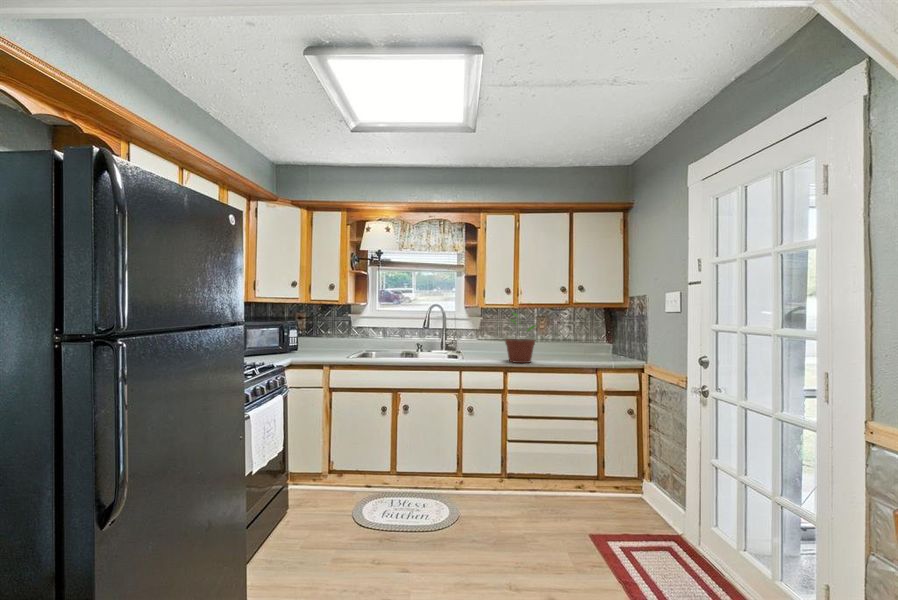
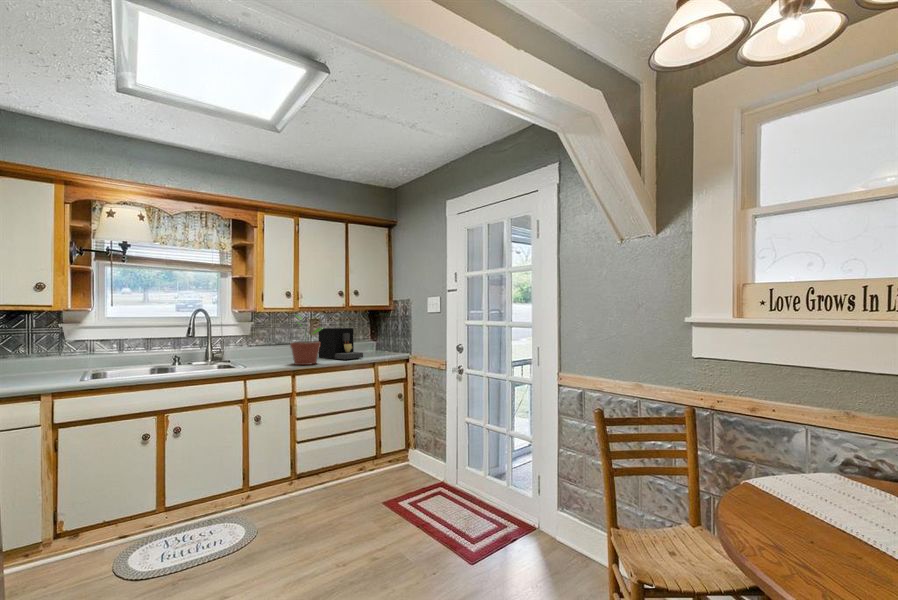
coffee maker: none [543,326,586,361] -> present [319,328,363,359]

